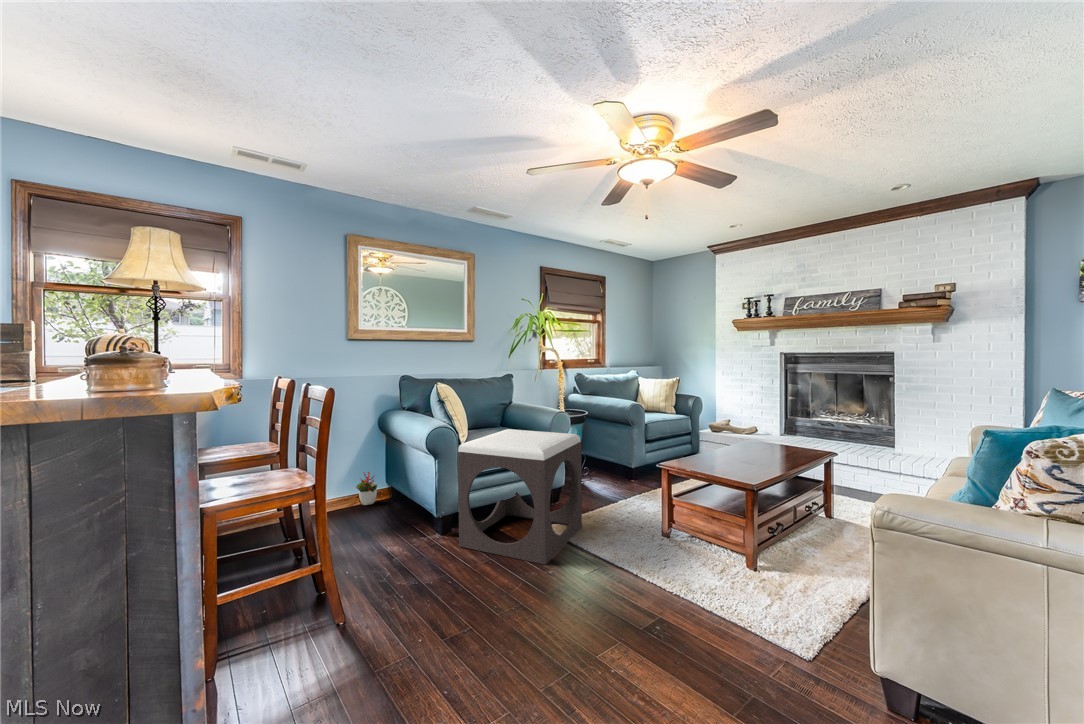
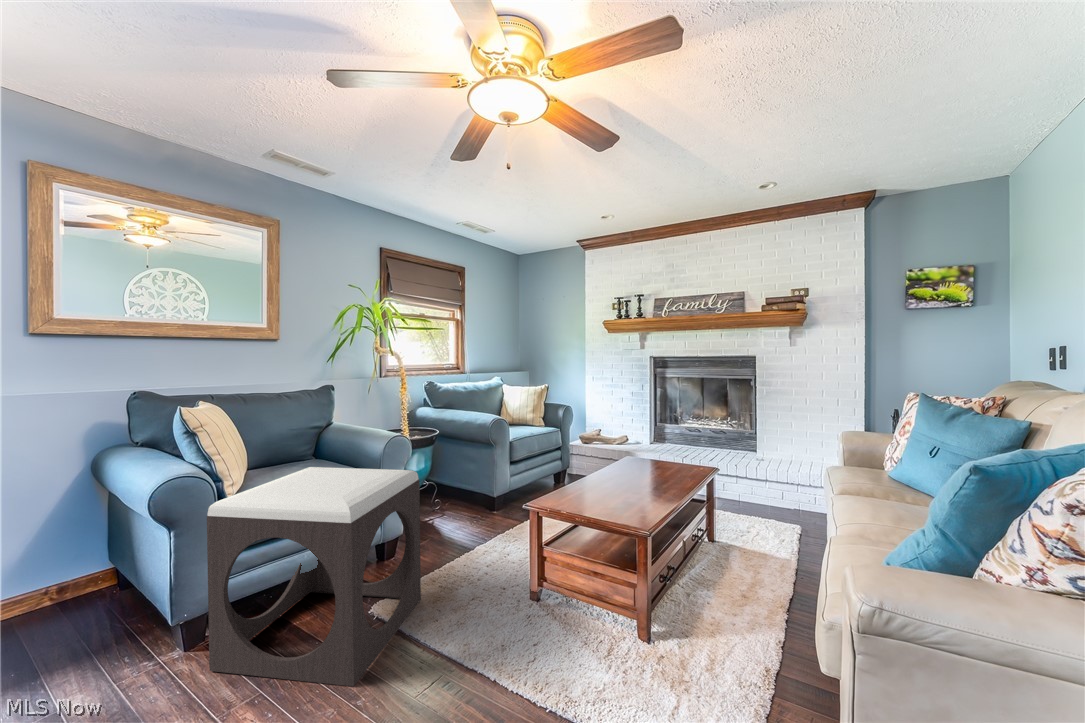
decorative plant: present [356,472,377,505] -> none [42,546,89,603]

